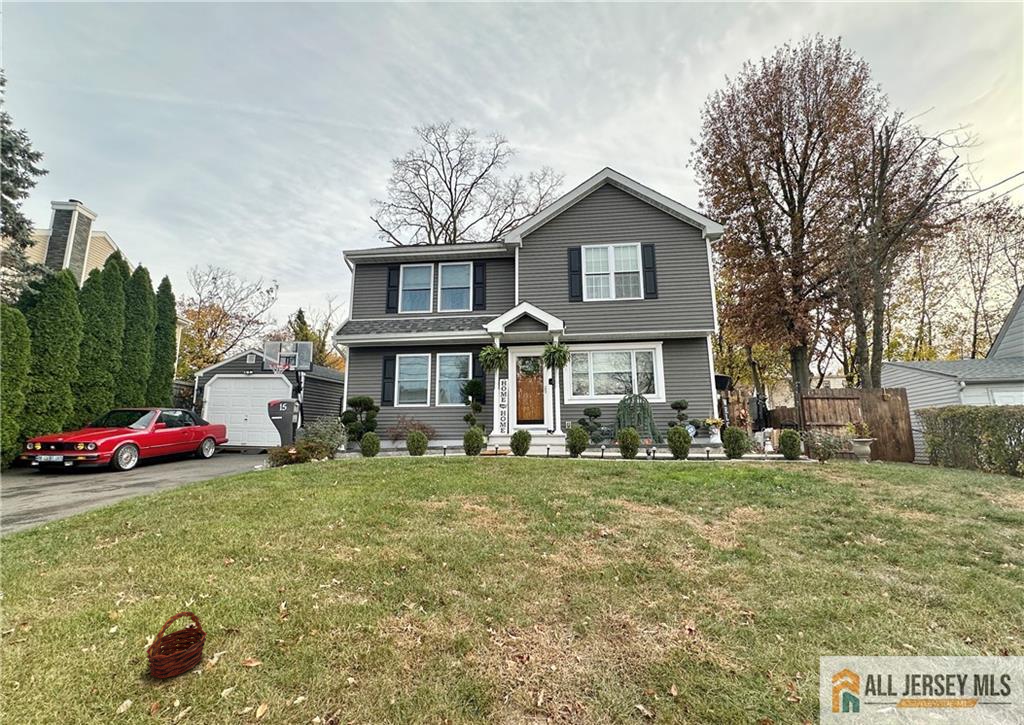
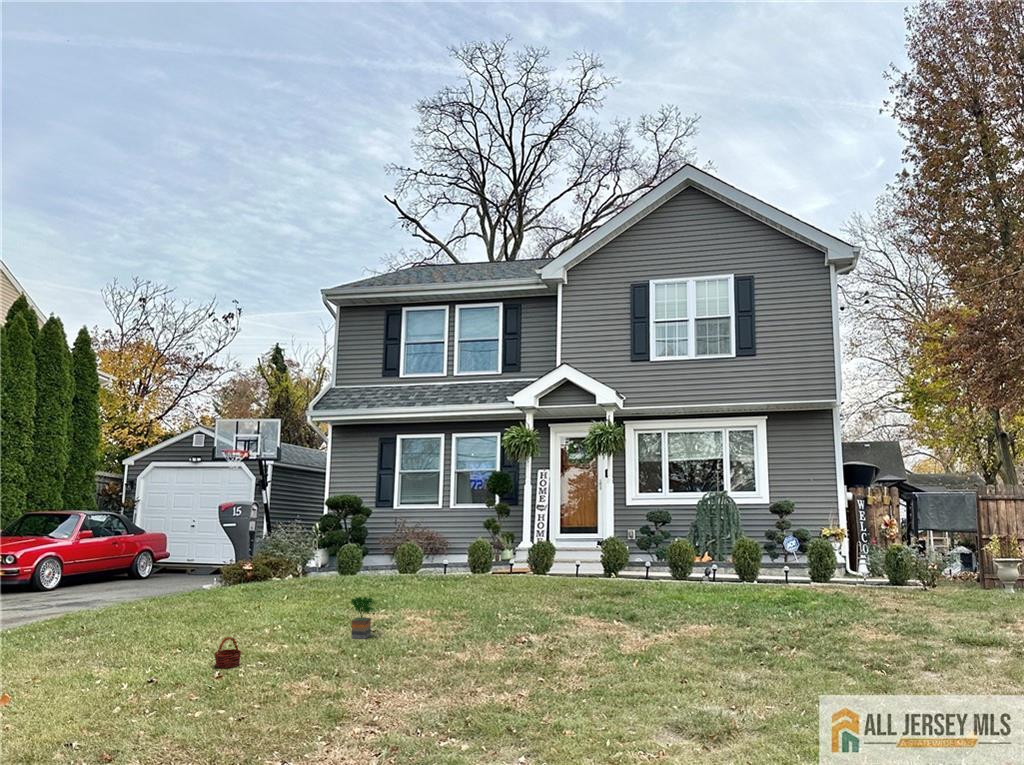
potted tree: none [384,502,418,557] -> present [351,597,375,639]

